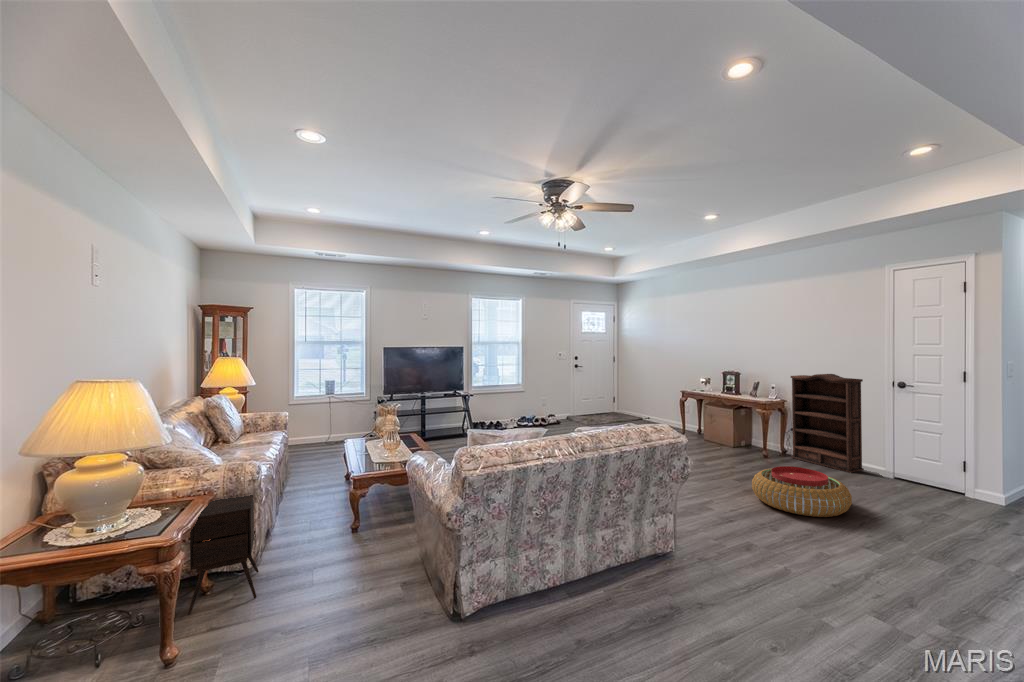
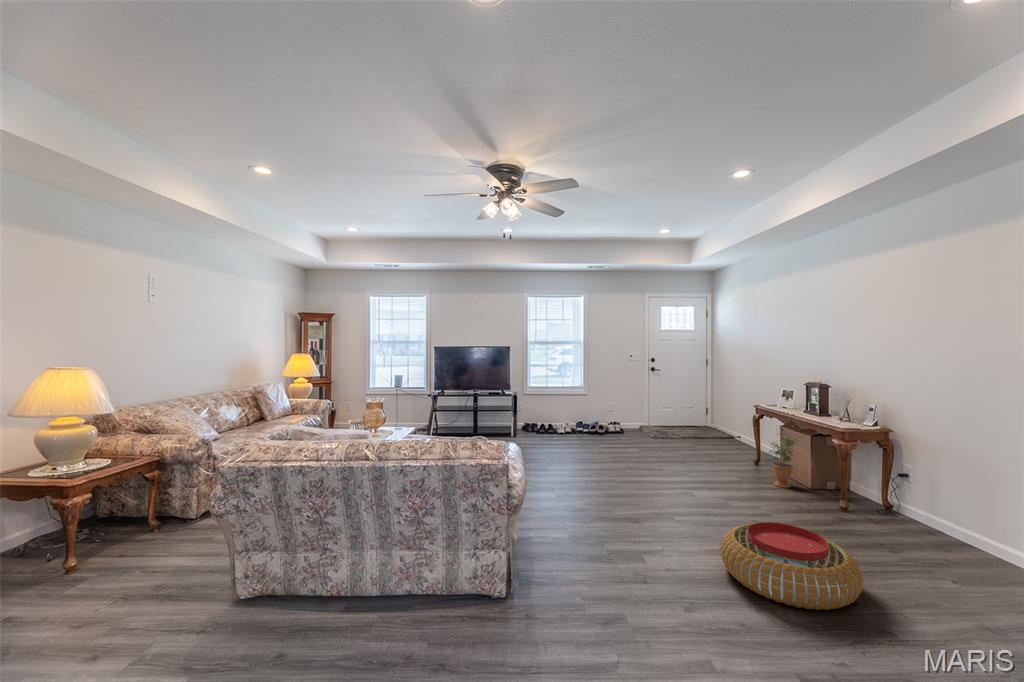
bookshelf: present [791,374,864,473] -> none [881,396,994,557]
potted plant: none [706,408,725,448] -> present [769,436,796,488]
side table: present [188,494,259,615] -> none [106,460,184,547]

